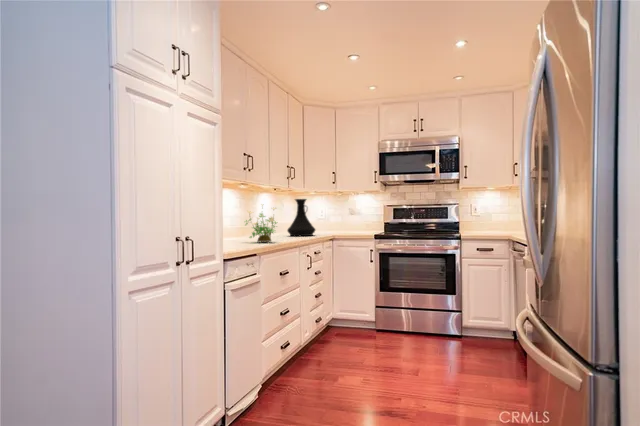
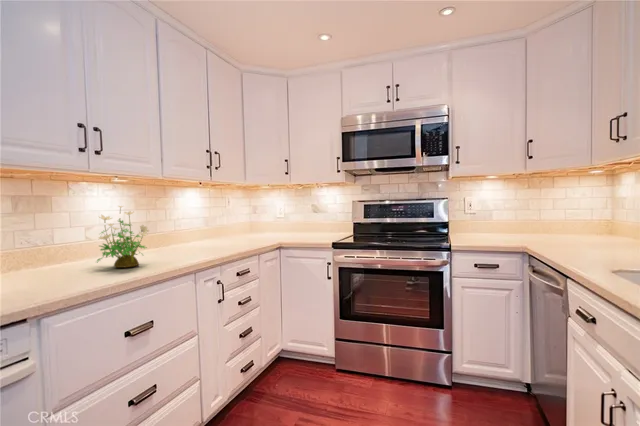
vase: present [287,199,315,236] -> none [214,194,254,245]

